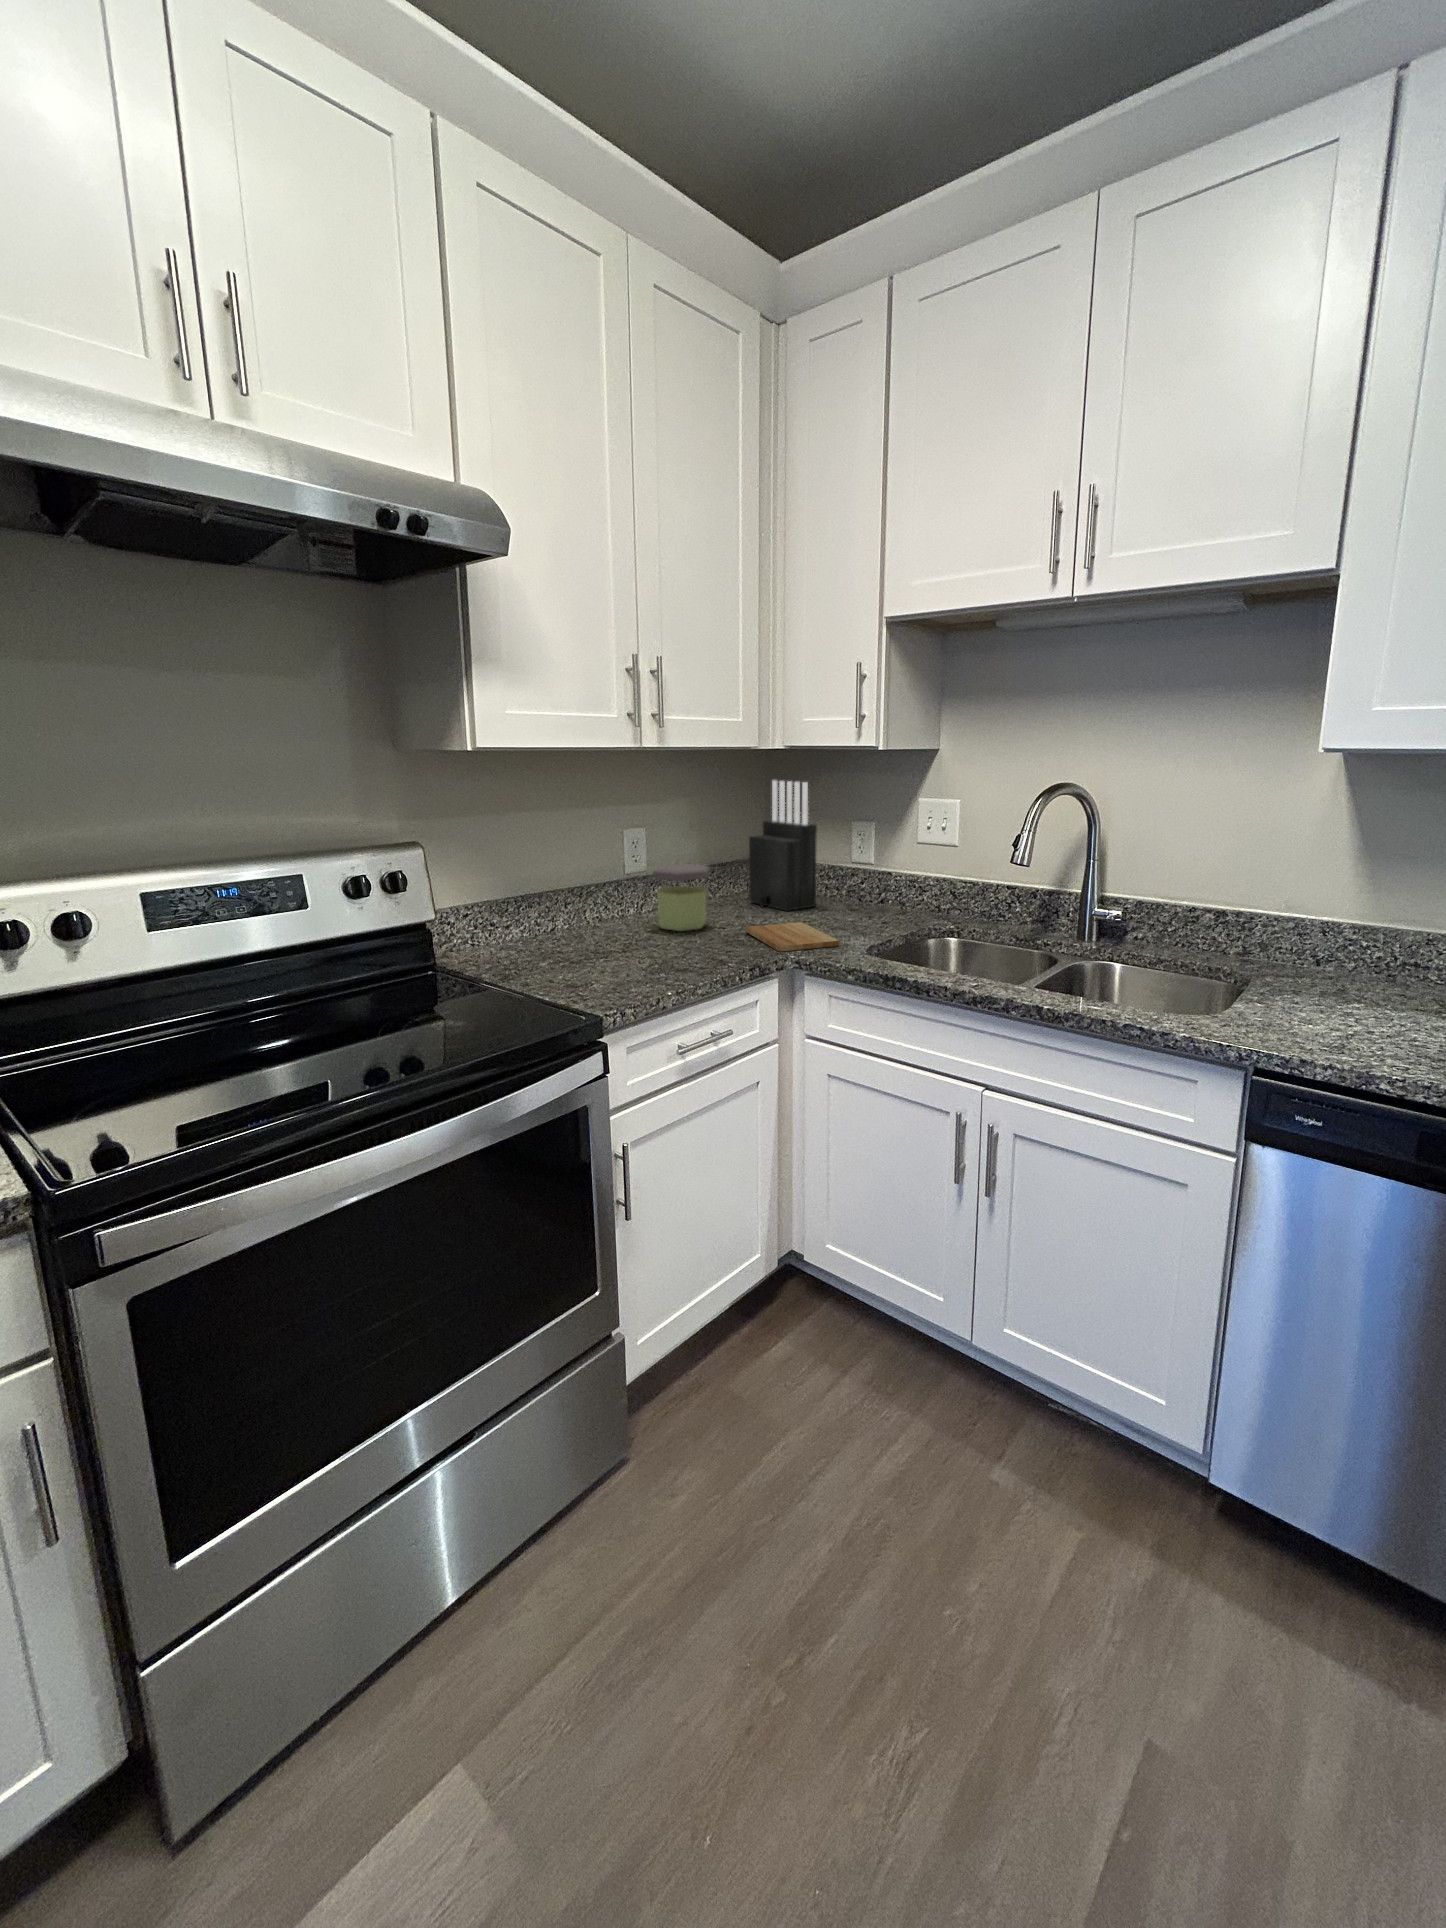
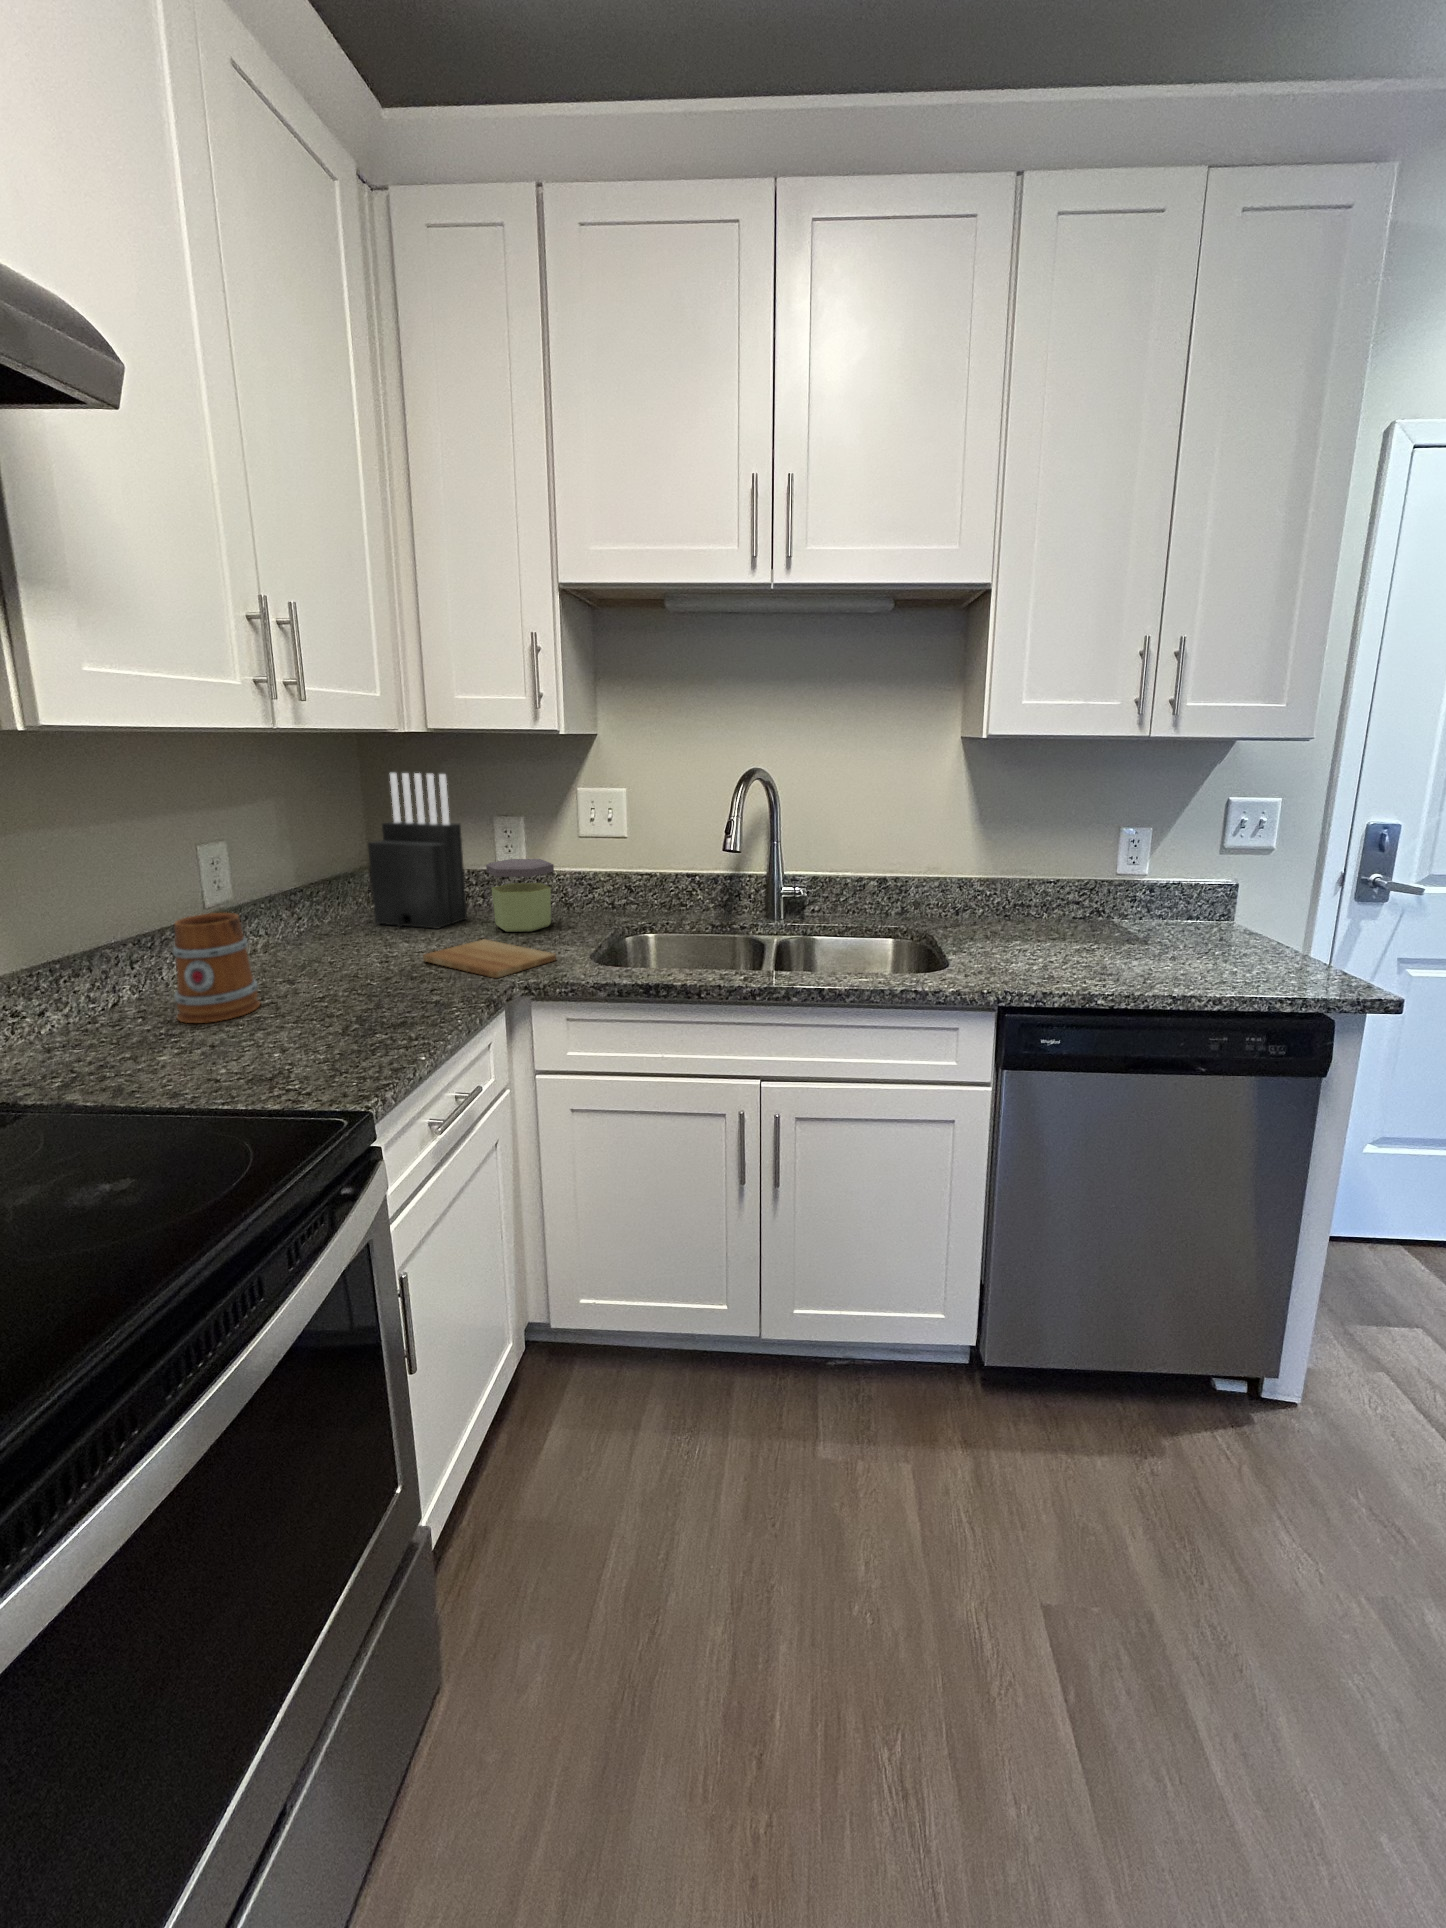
jar: present [653,864,710,931] -> present [486,859,554,932]
mug: none [574,876,626,949] -> present [173,913,260,1023]

